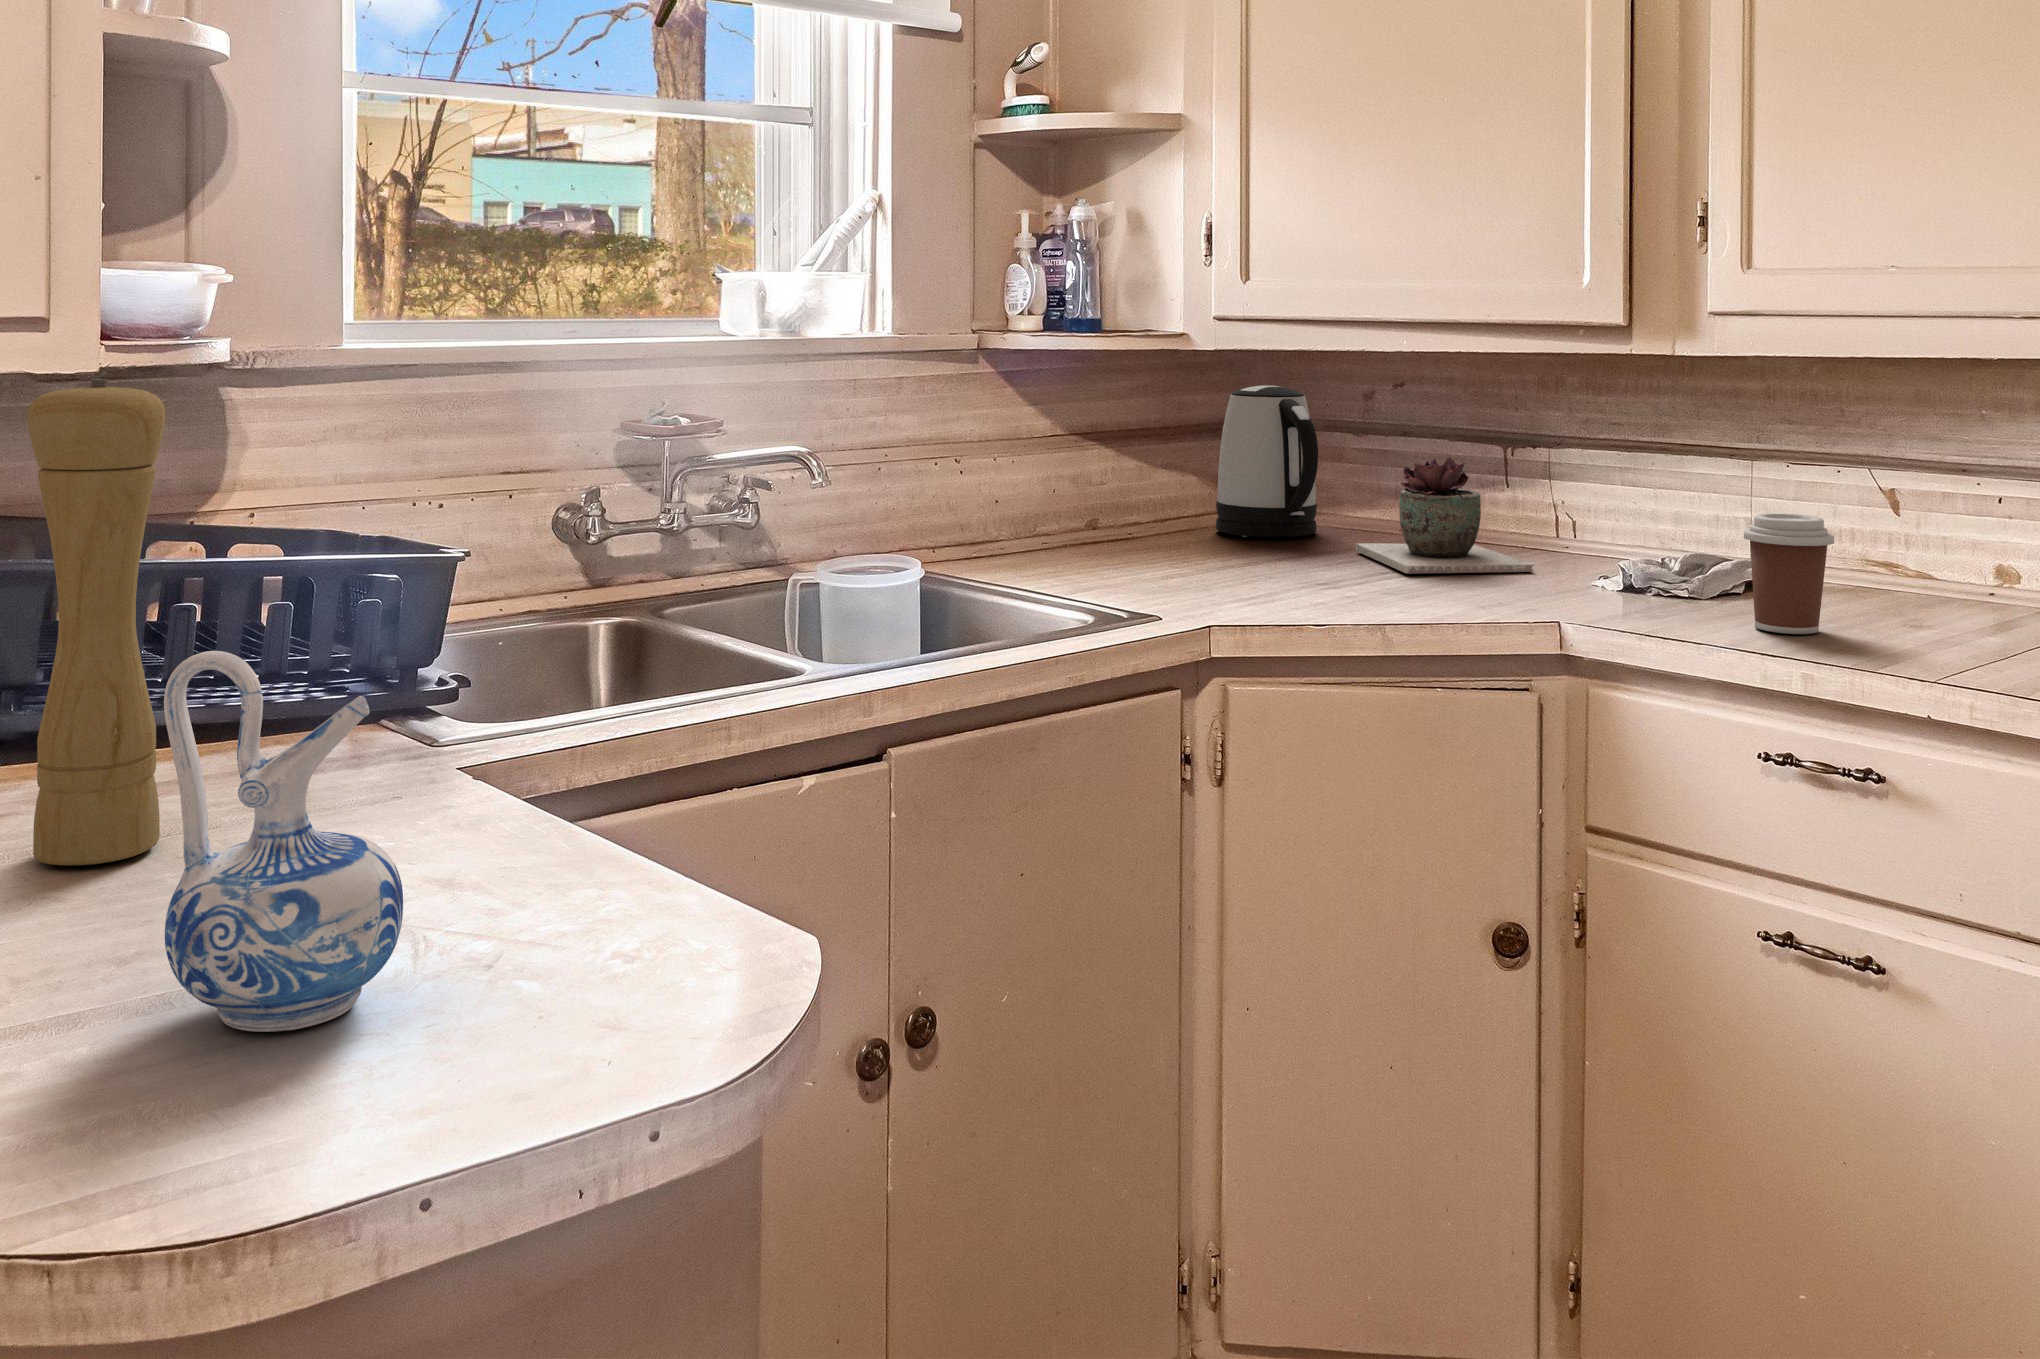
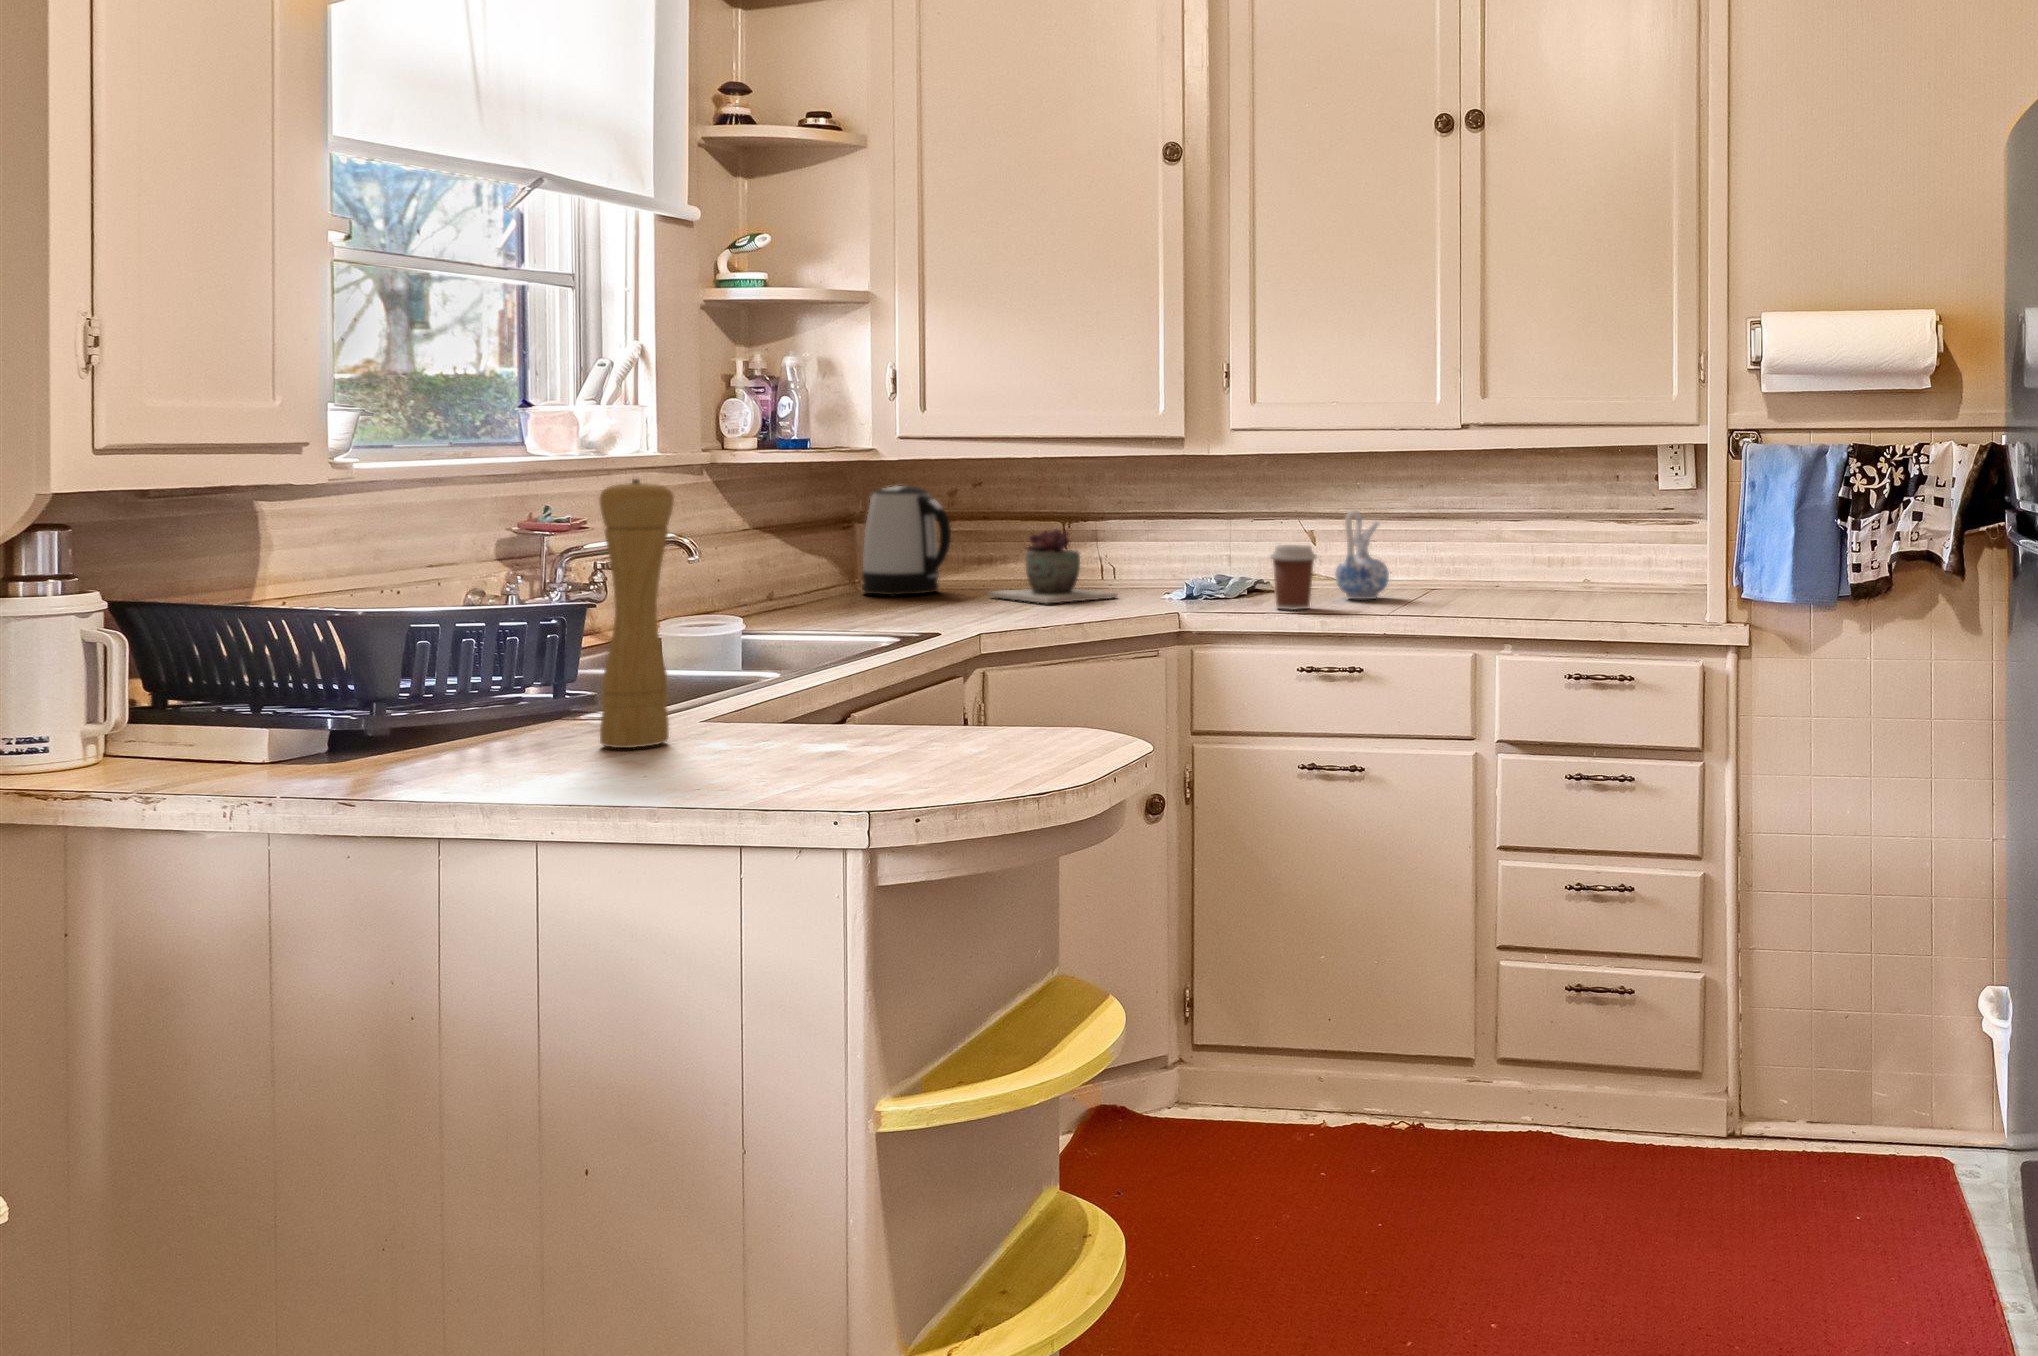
ceramic pitcher: present [164,651,403,1032] -> present [1336,510,1389,599]

